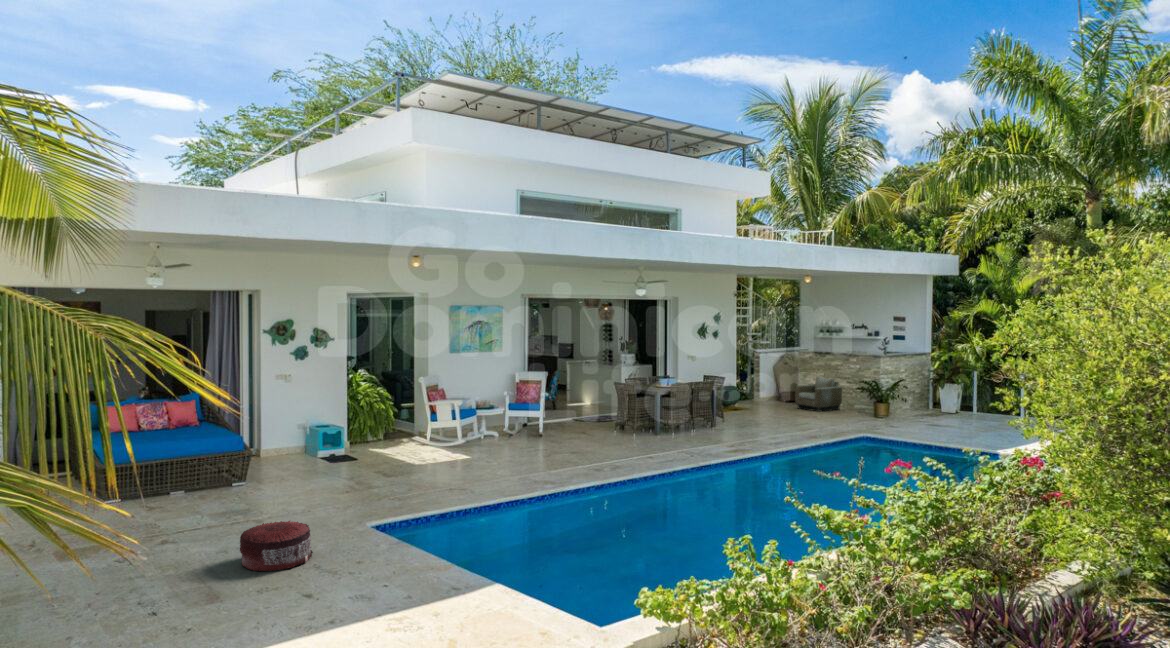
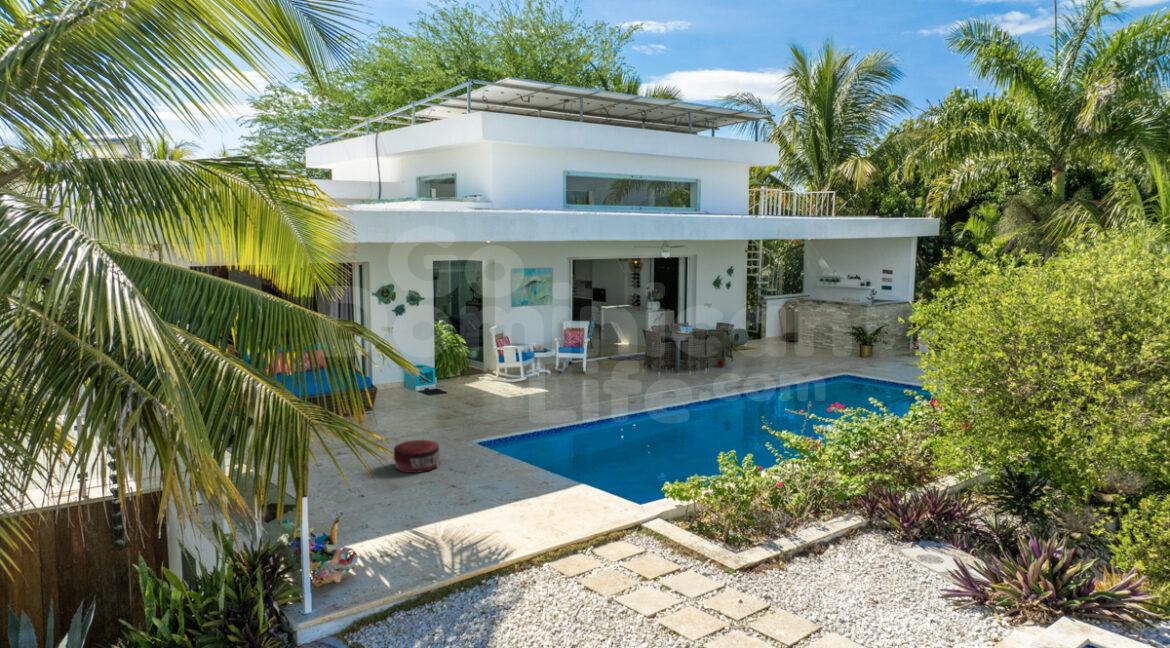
armchair: present [795,377,842,412] -> none [795,321,835,351]
potted tree: none [695,385,720,429] -> present [712,333,730,367]

